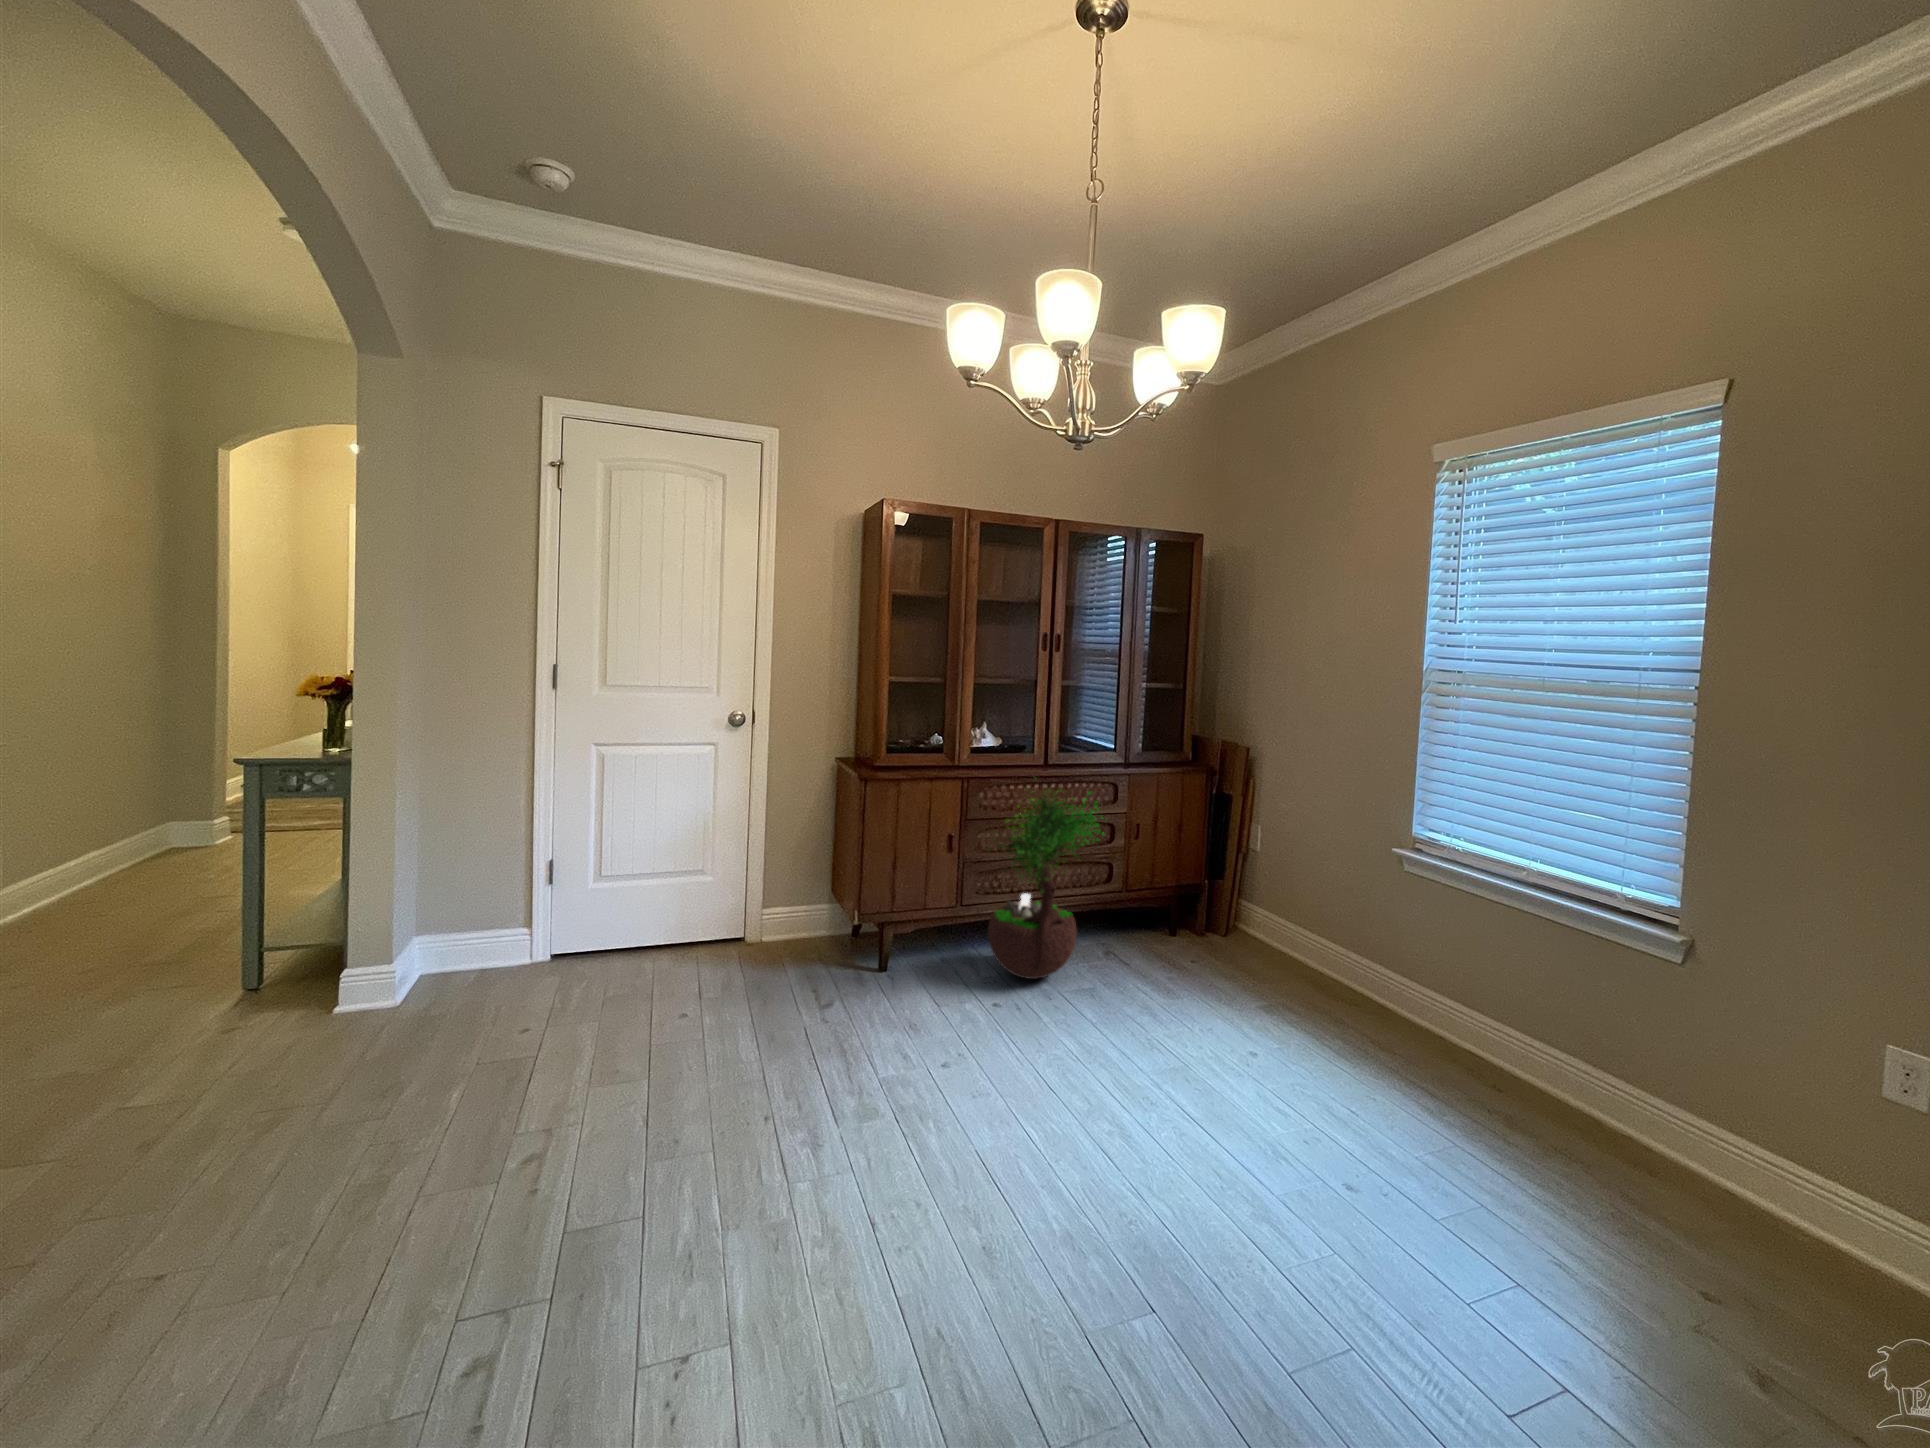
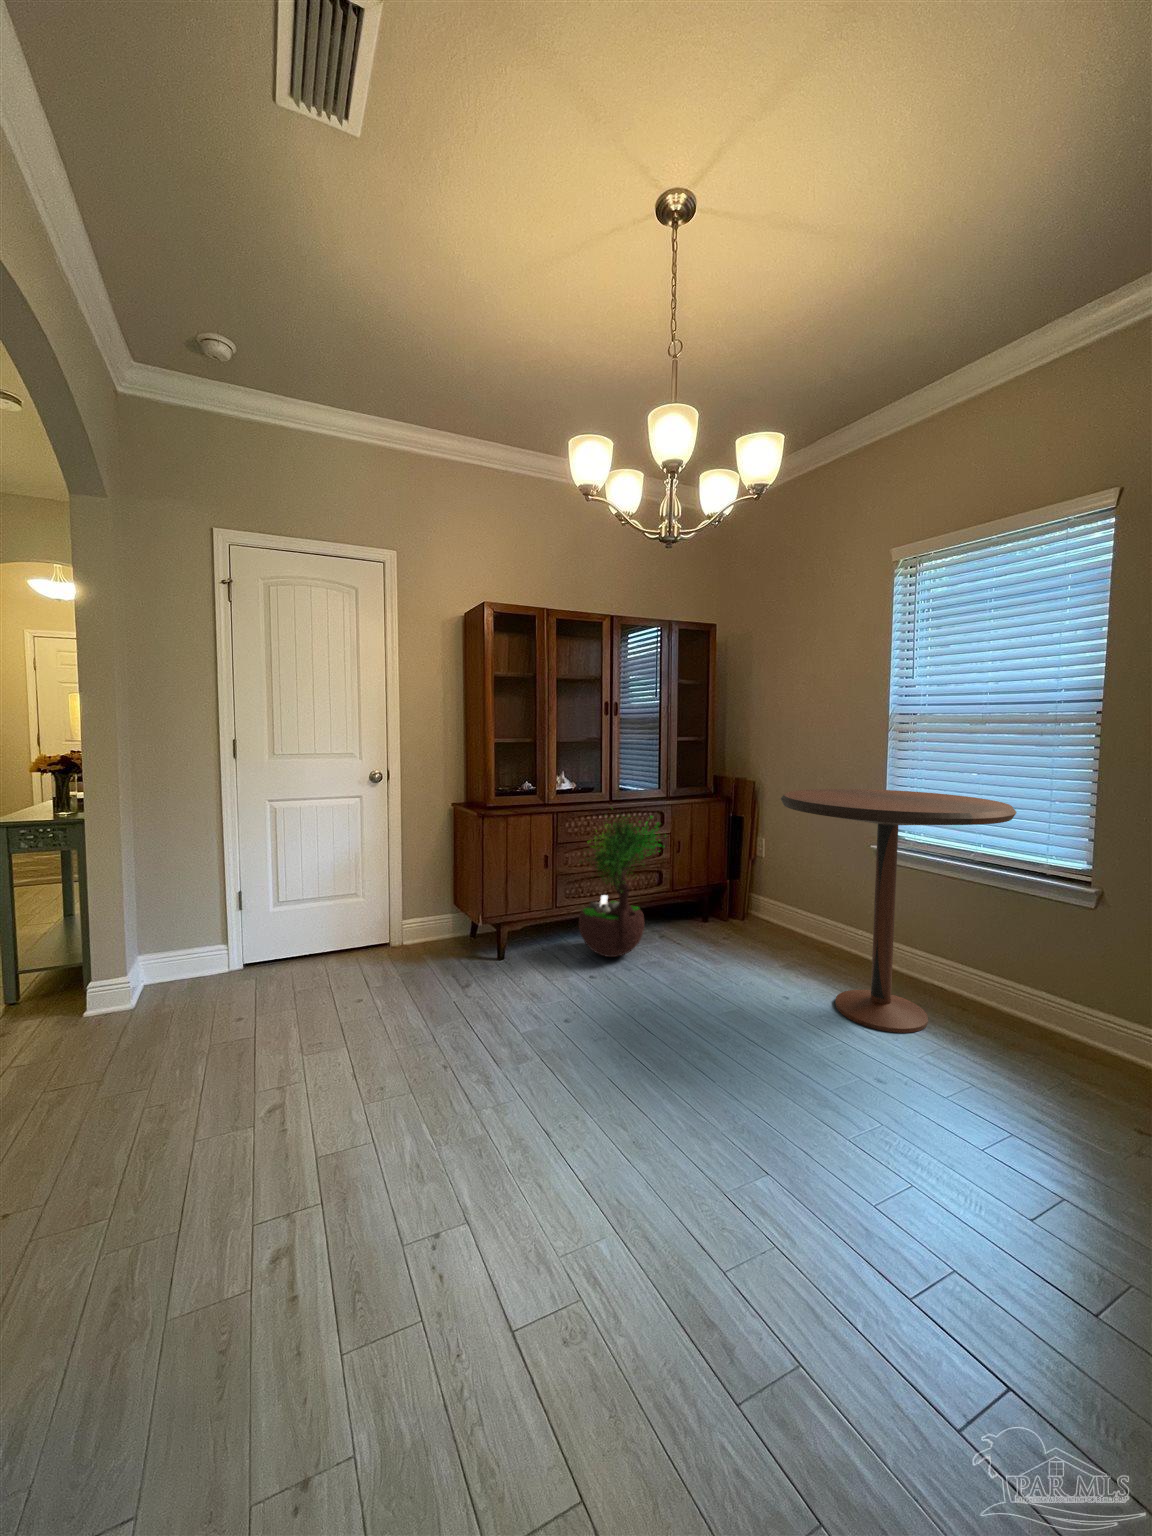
pedestal table: none [1253,769,1571,1120] -> present [781,789,1017,1033]

